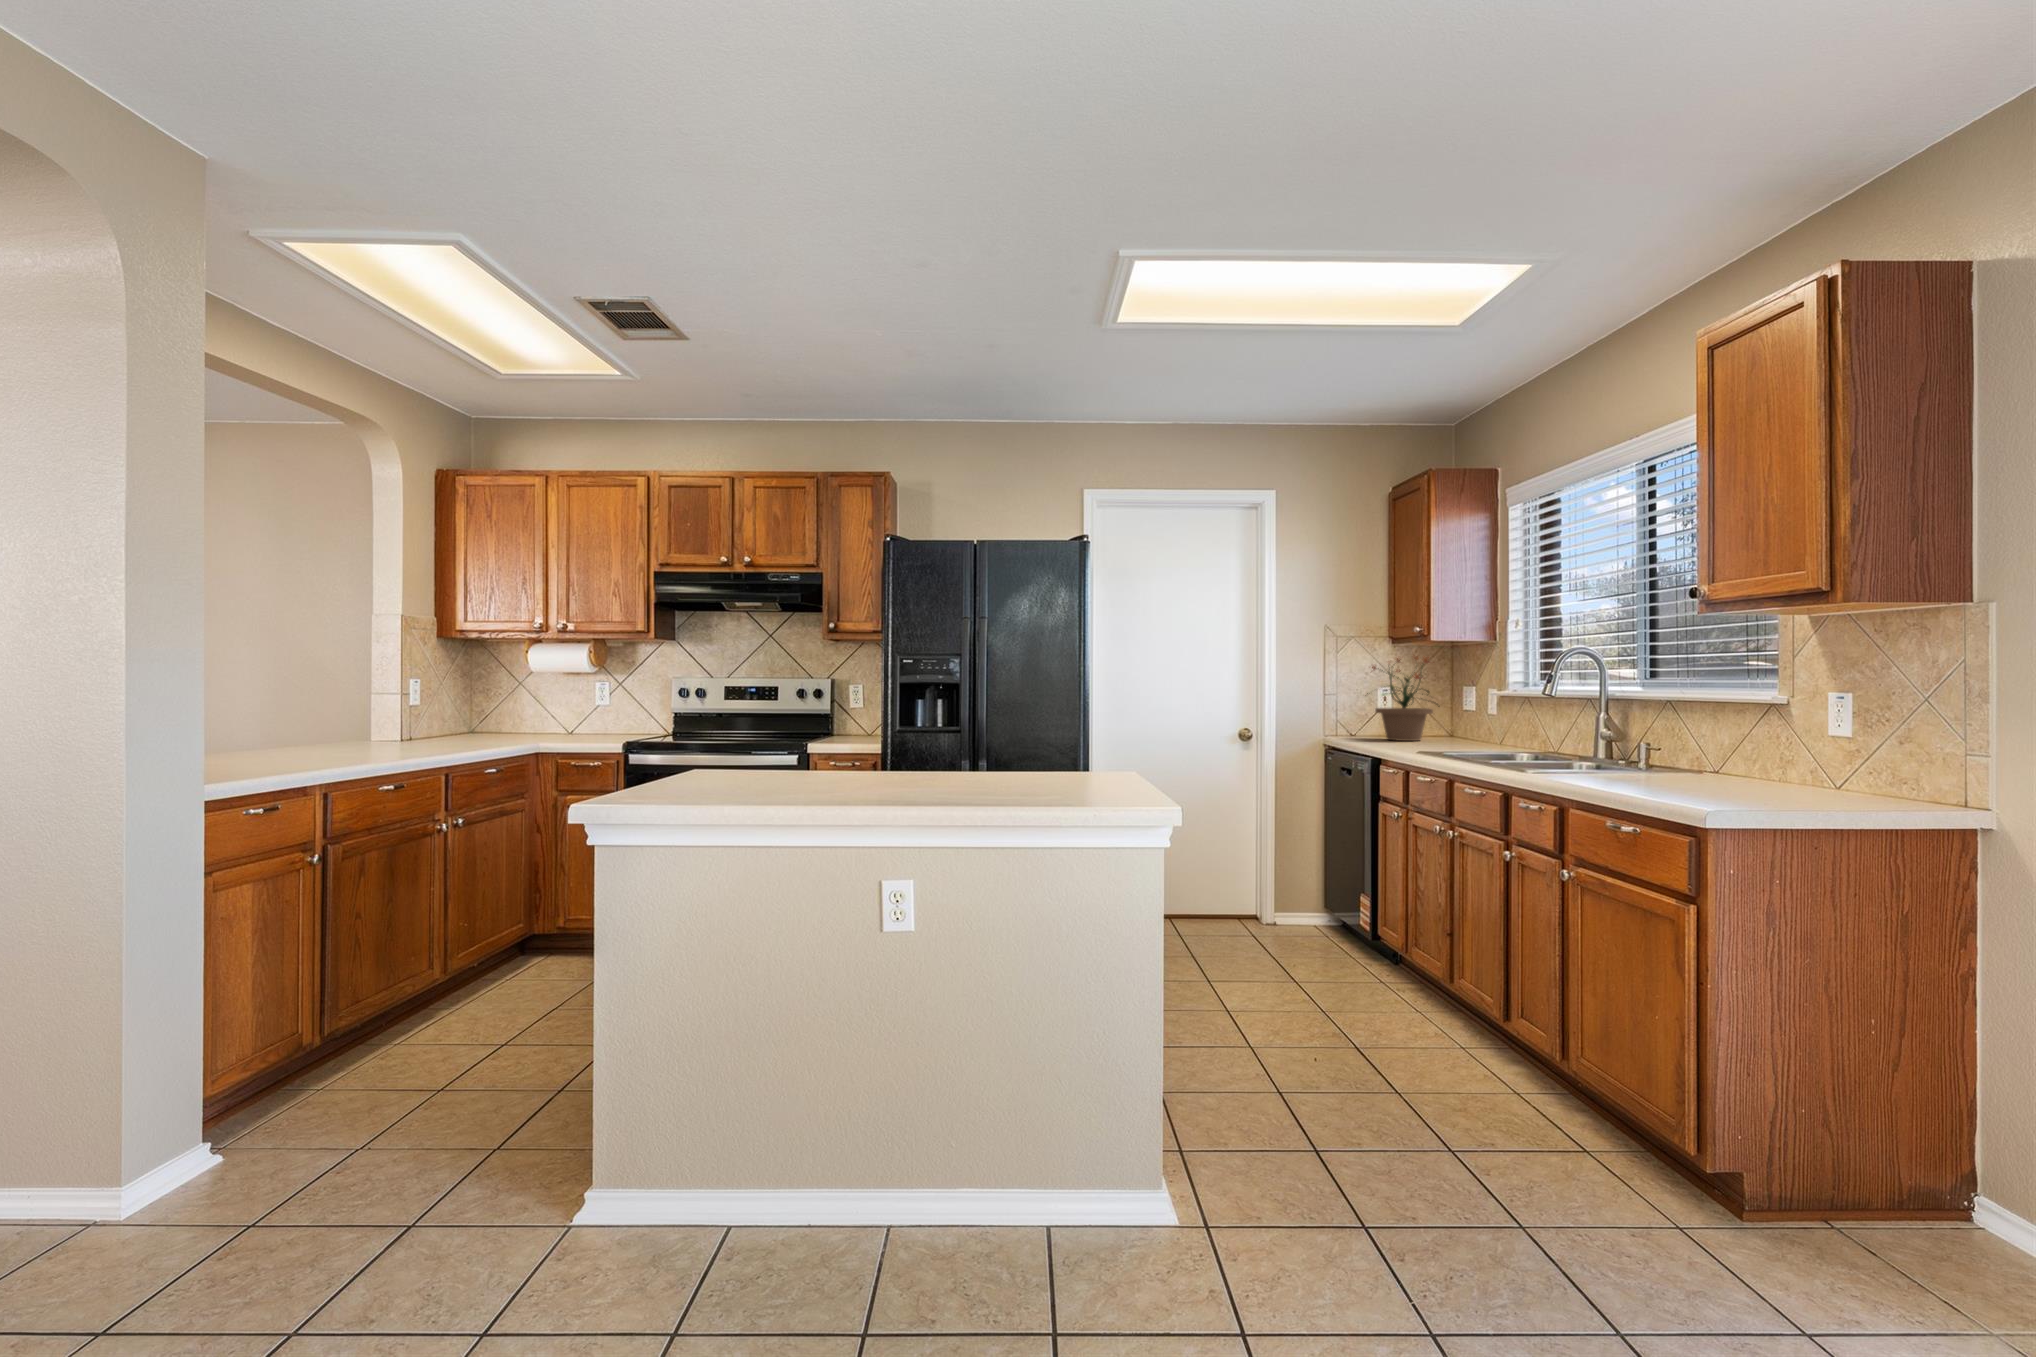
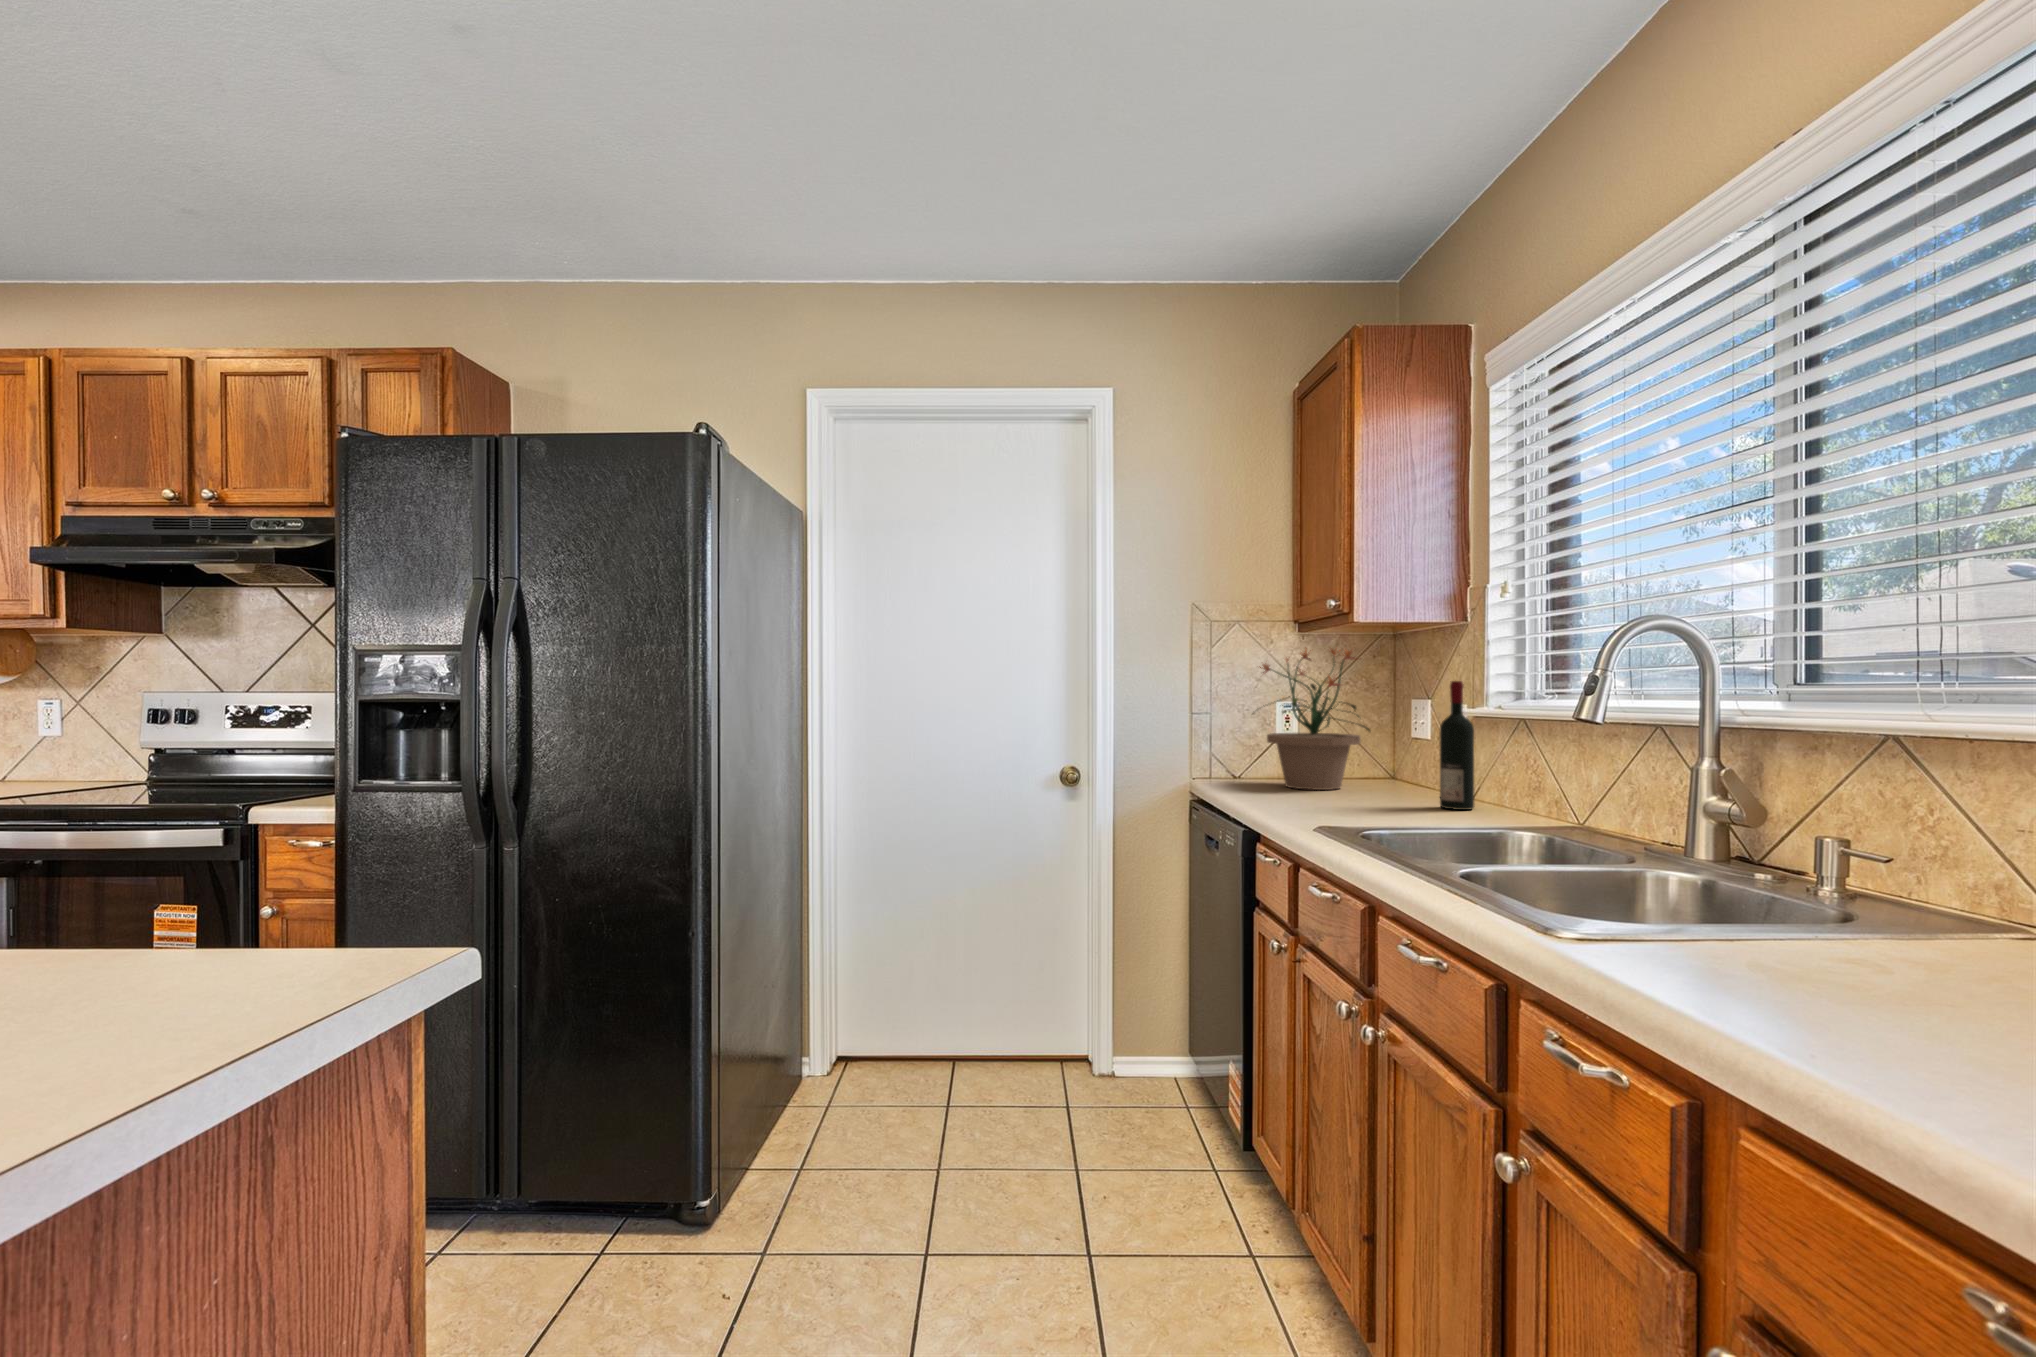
wine bottle: none [1481,676,1500,748] -> present [1440,681,1474,810]

